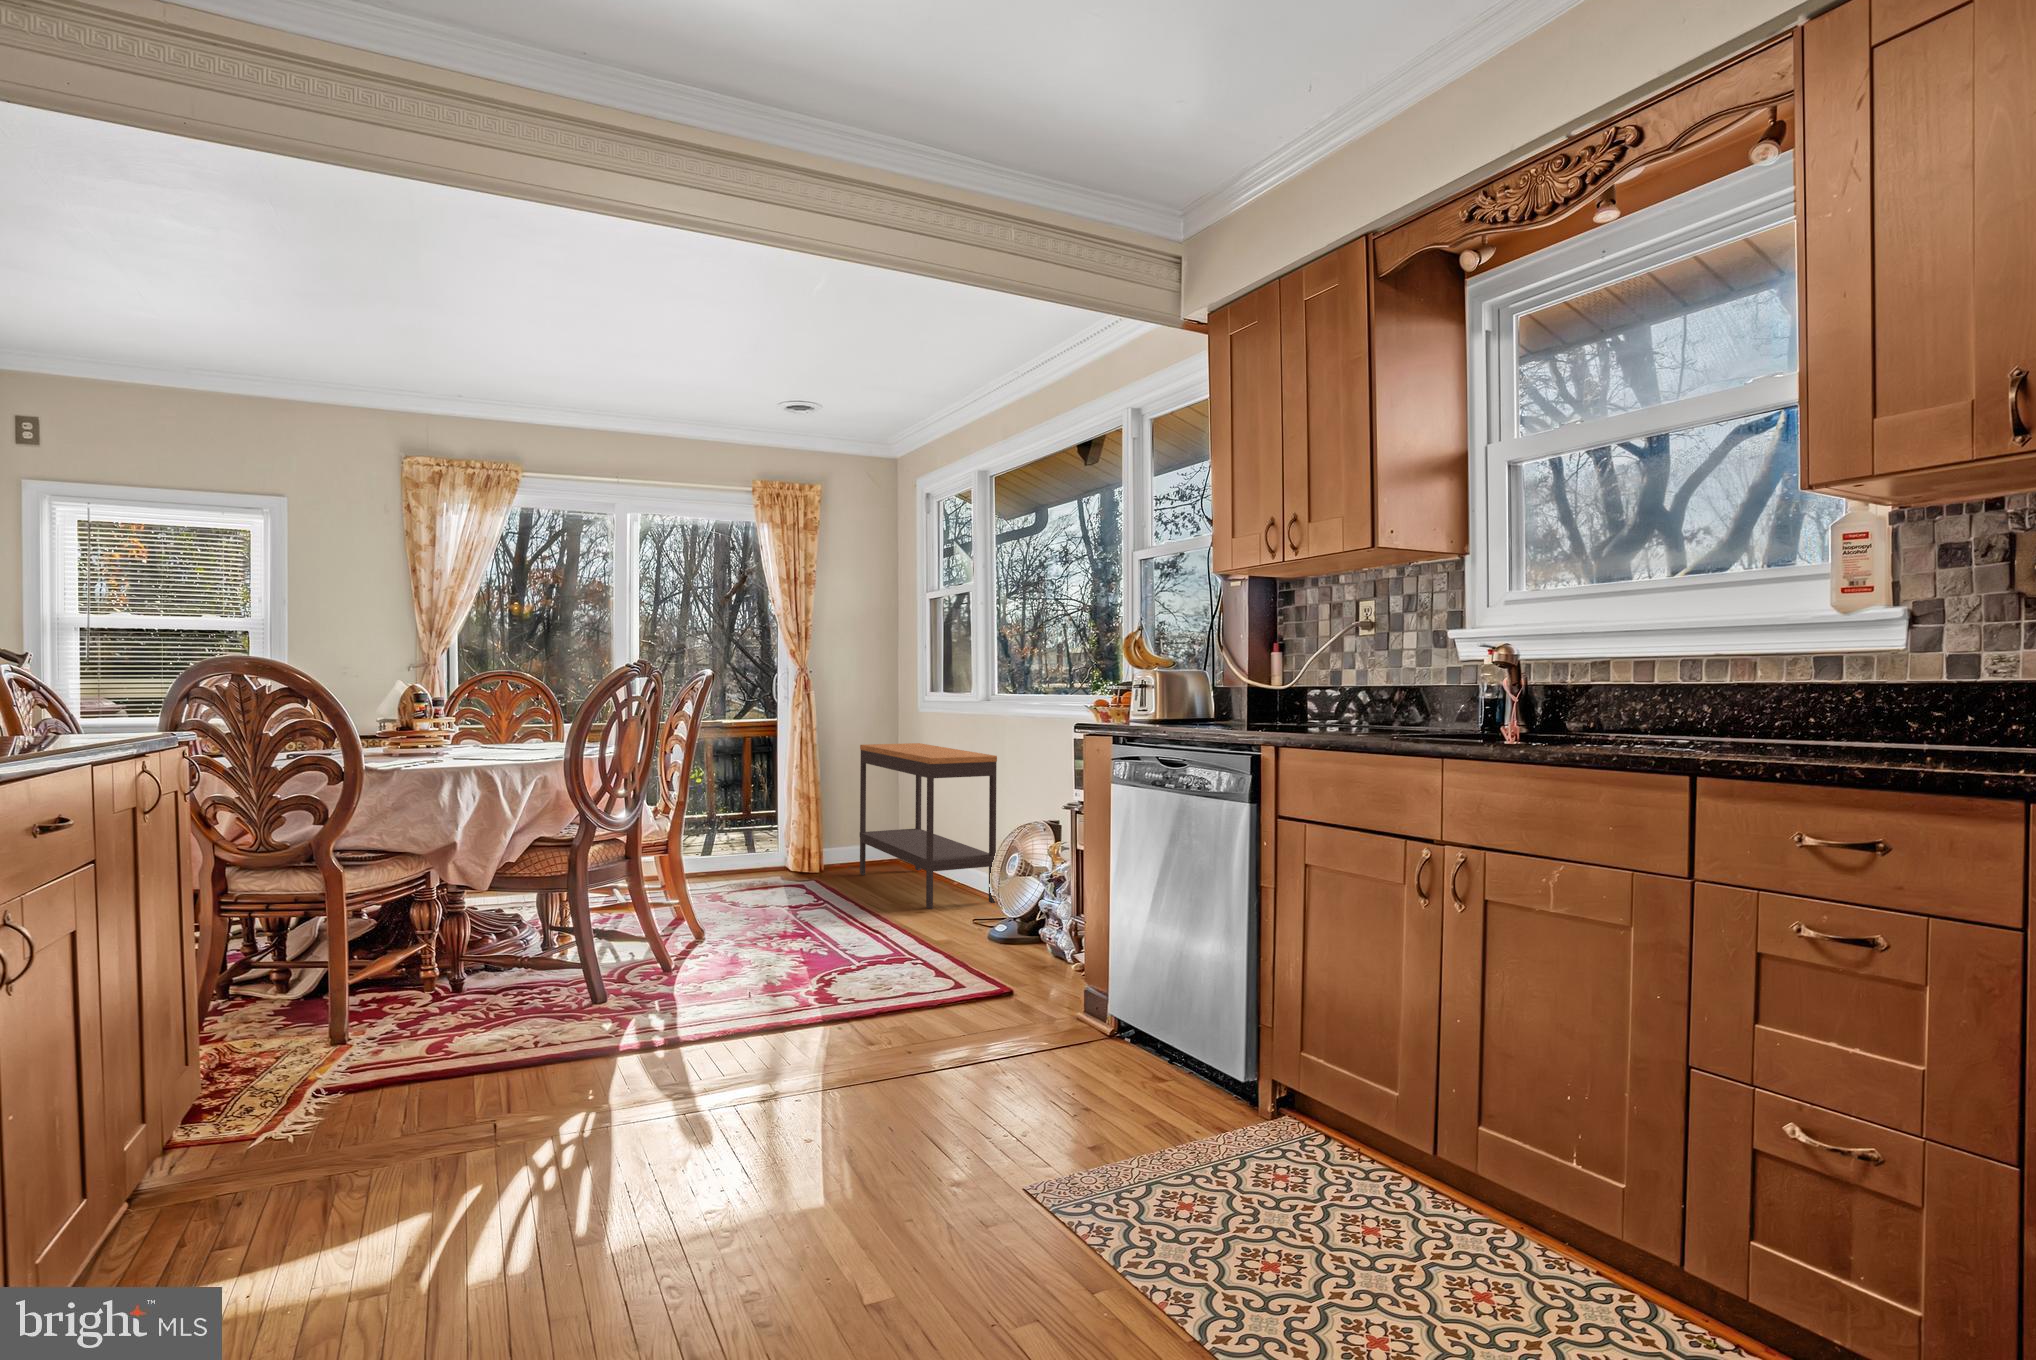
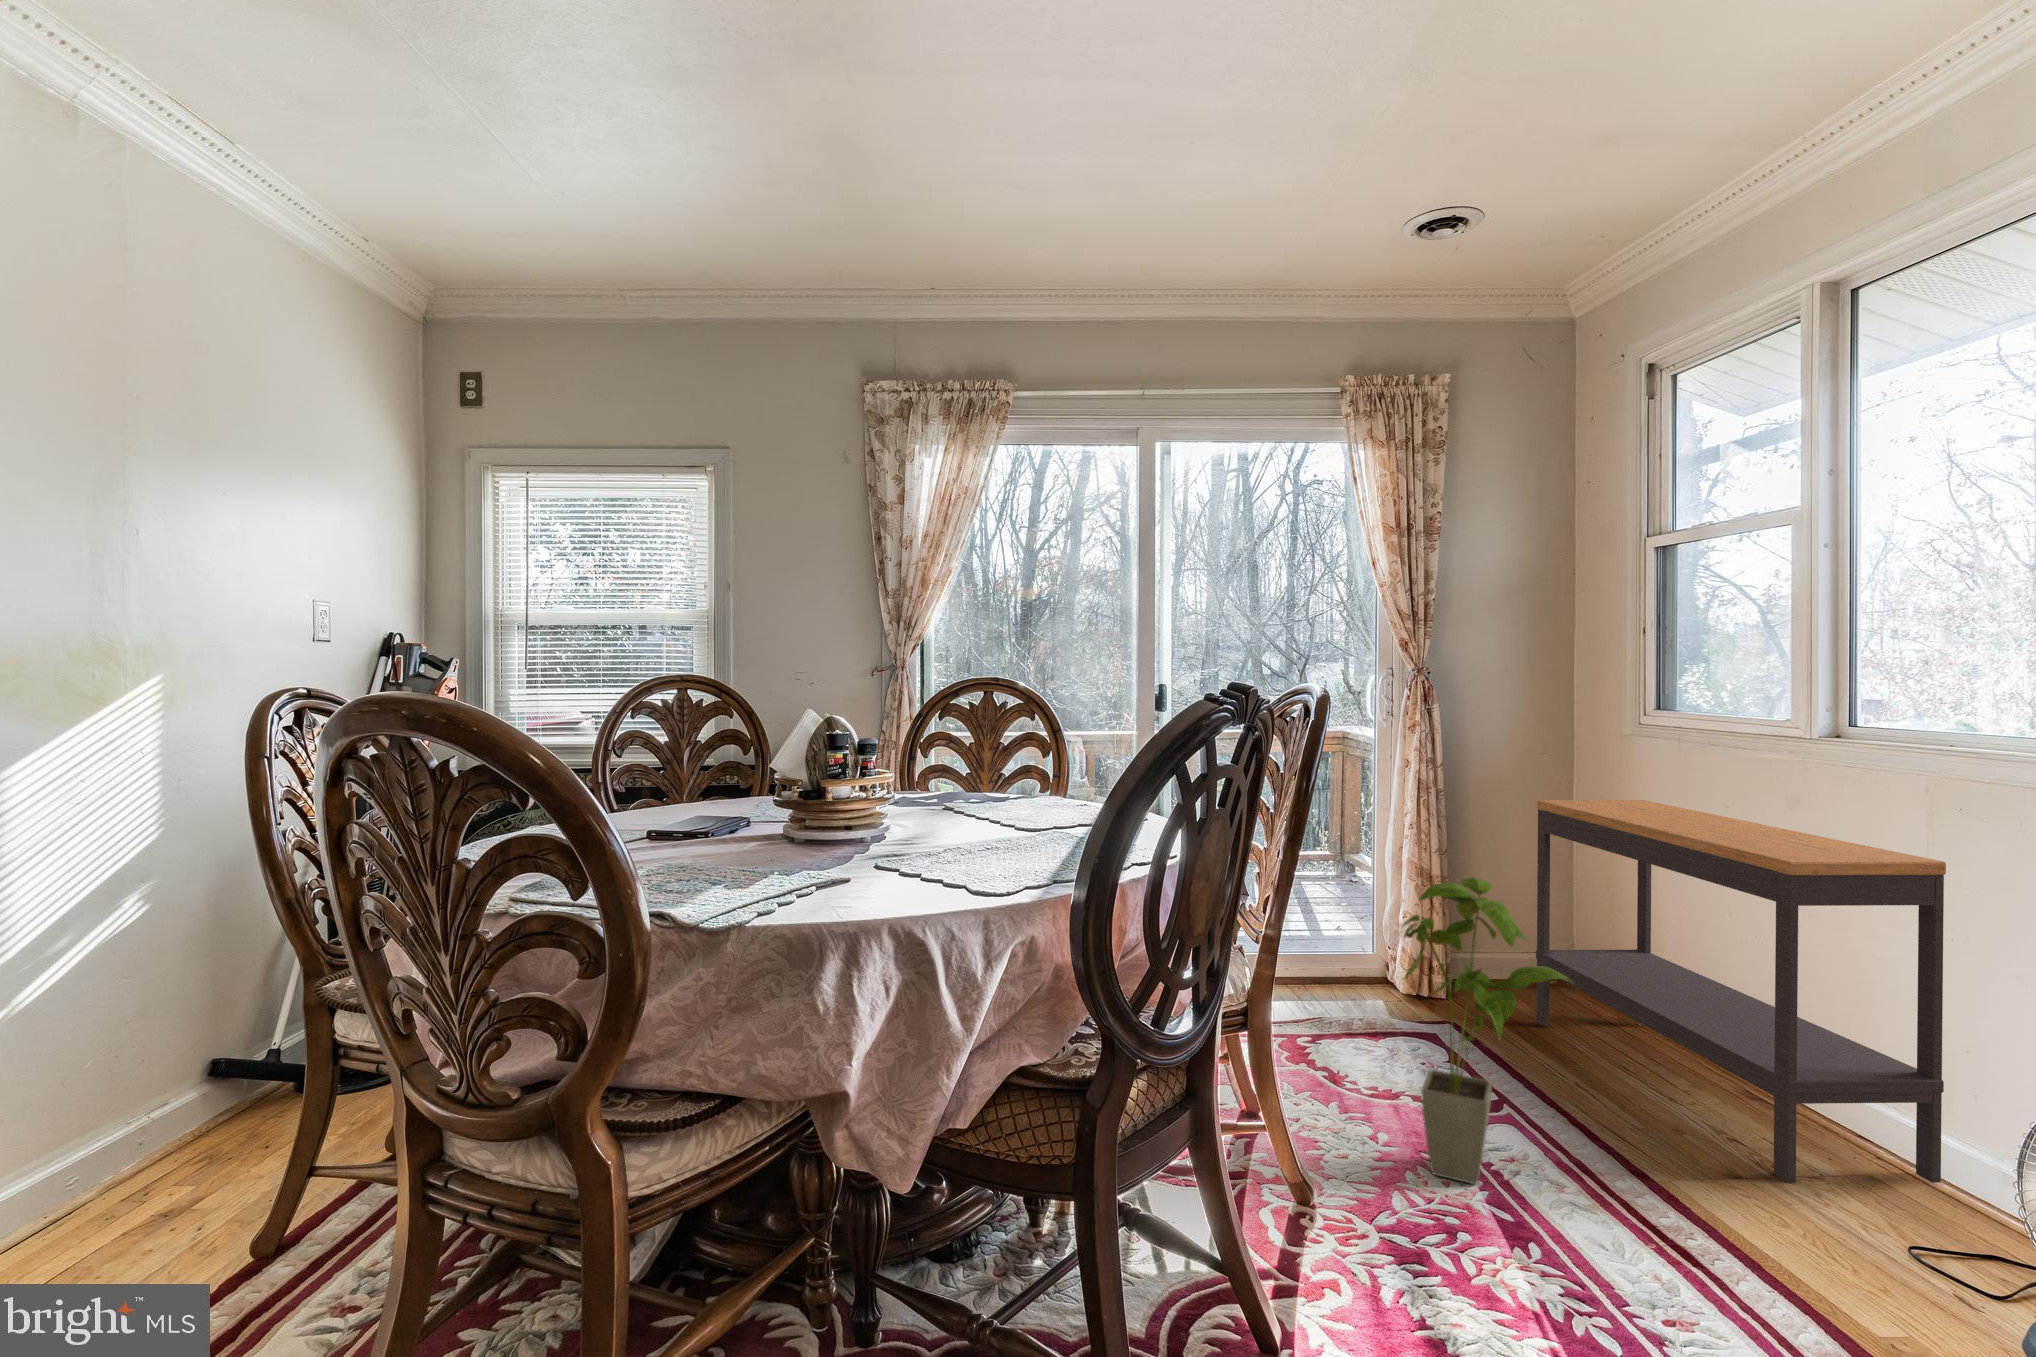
house plant: none [747,770,831,923] -> present [1402,877,1568,1184]

